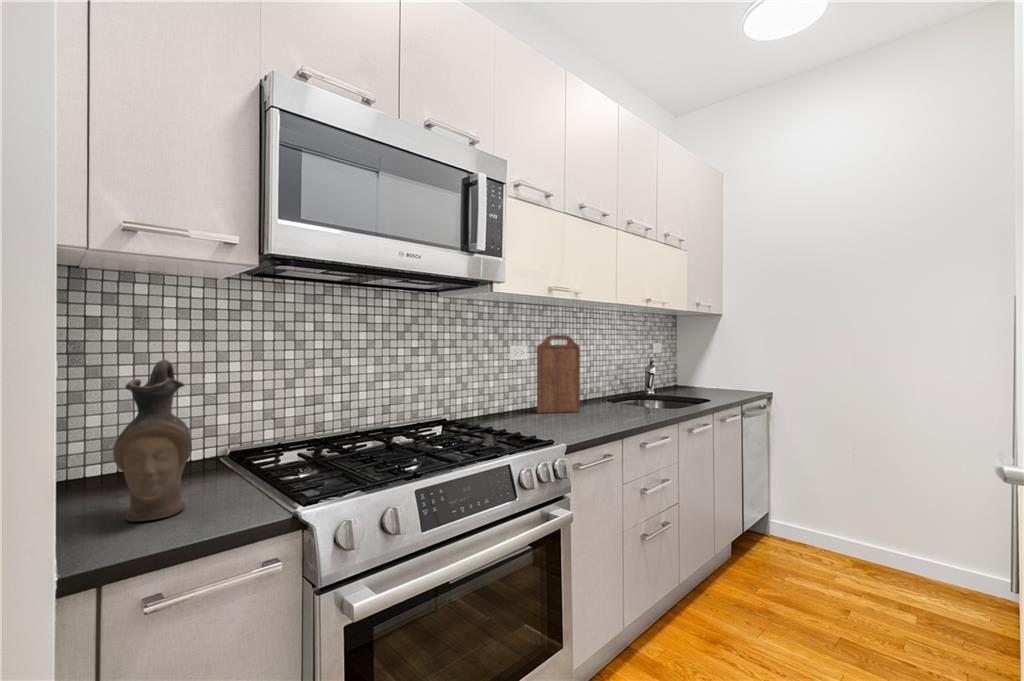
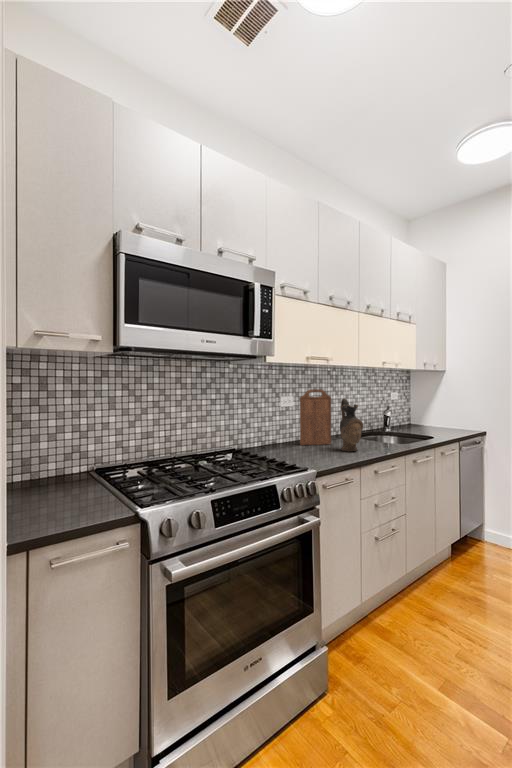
ceramic pitcher: present [113,360,192,521] -> present [340,398,363,451]

